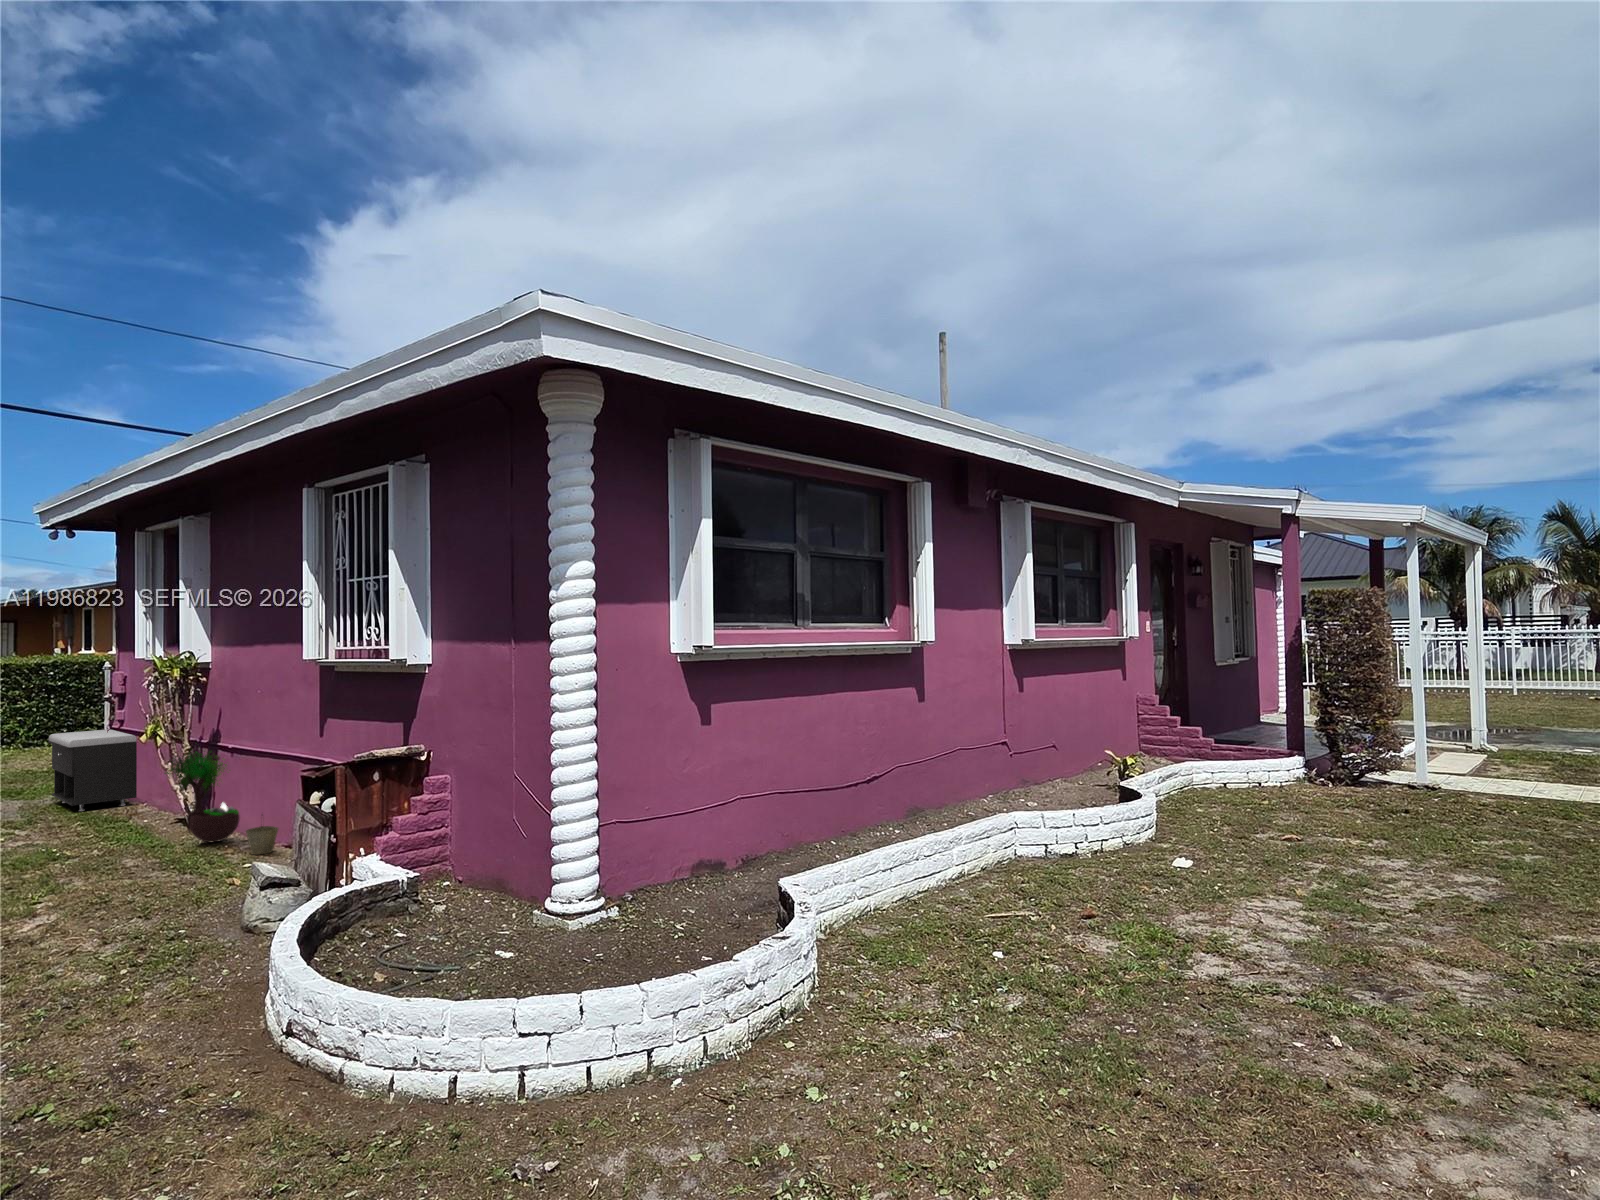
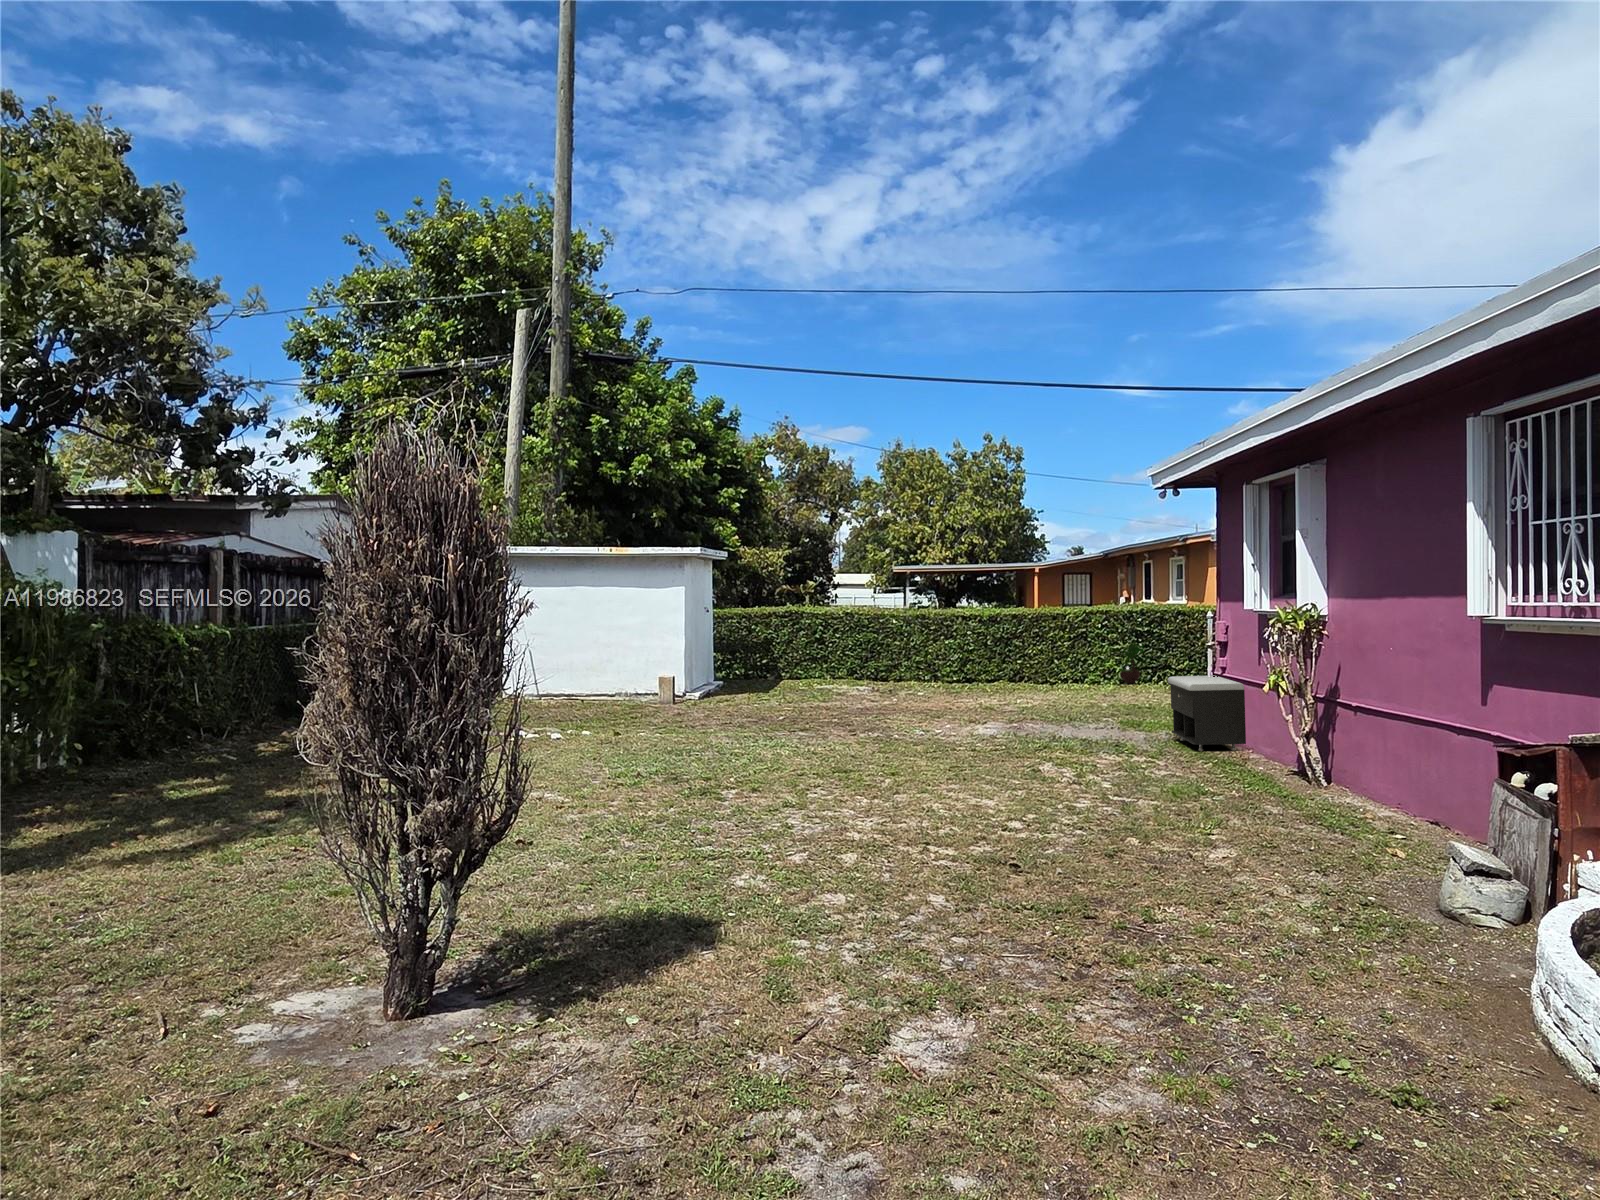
potted tree: present [167,753,240,842] -> present [1120,643,1143,684]
bucket: present [246,826,278,855] -> none [1389,781,1427,827]

